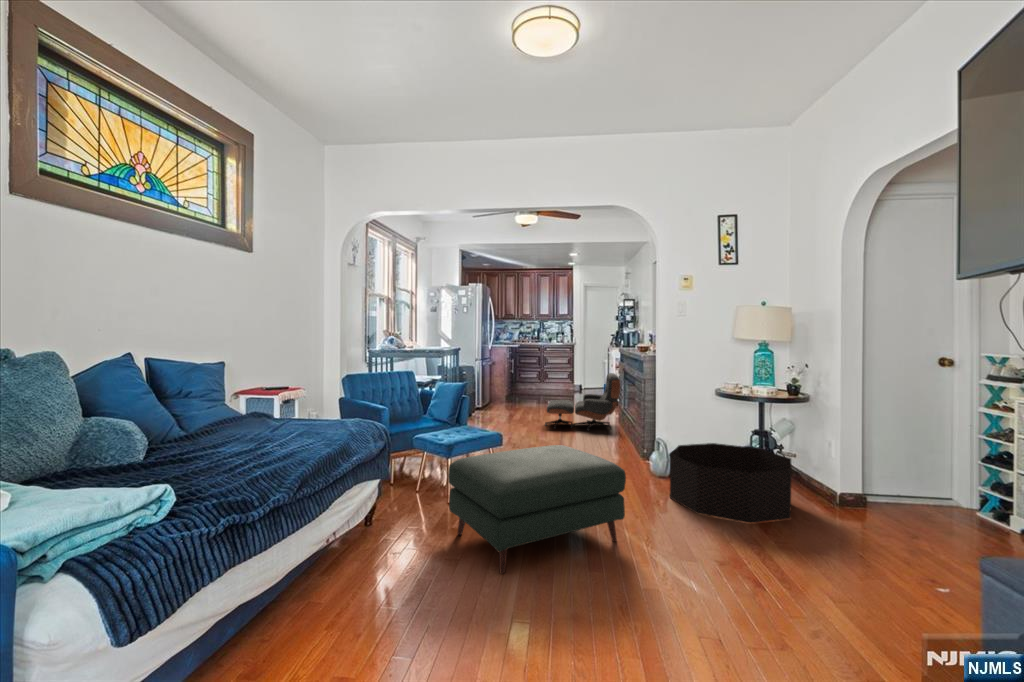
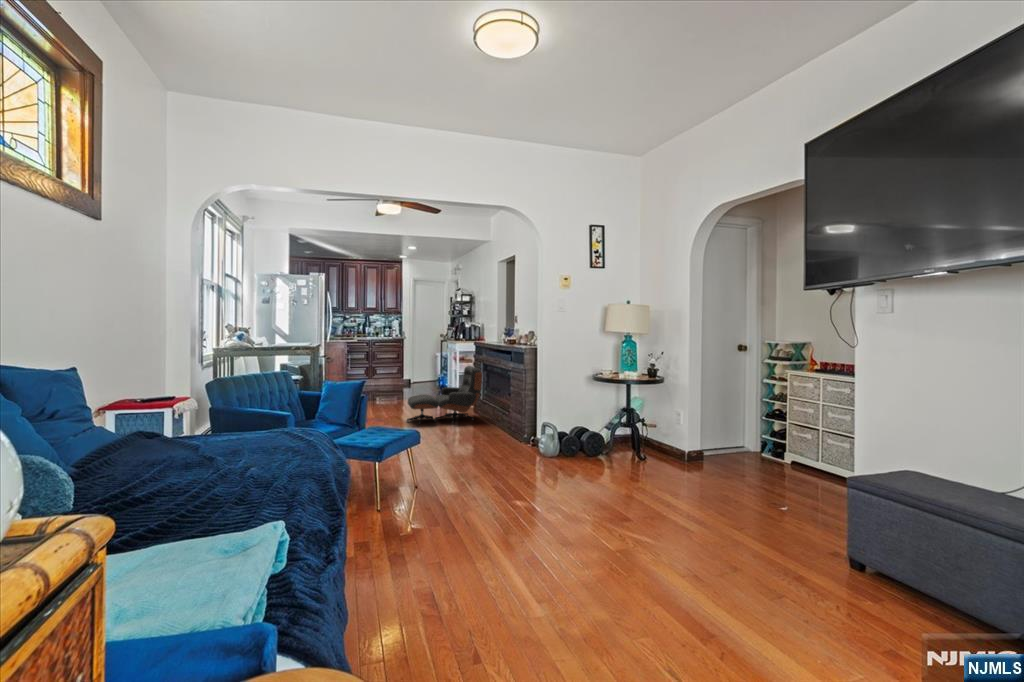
basket: present [670,443,792,524] -> none [573,422,669,483]
ottoman: present [448,445,626,574] -> none [415,437,578,565]

